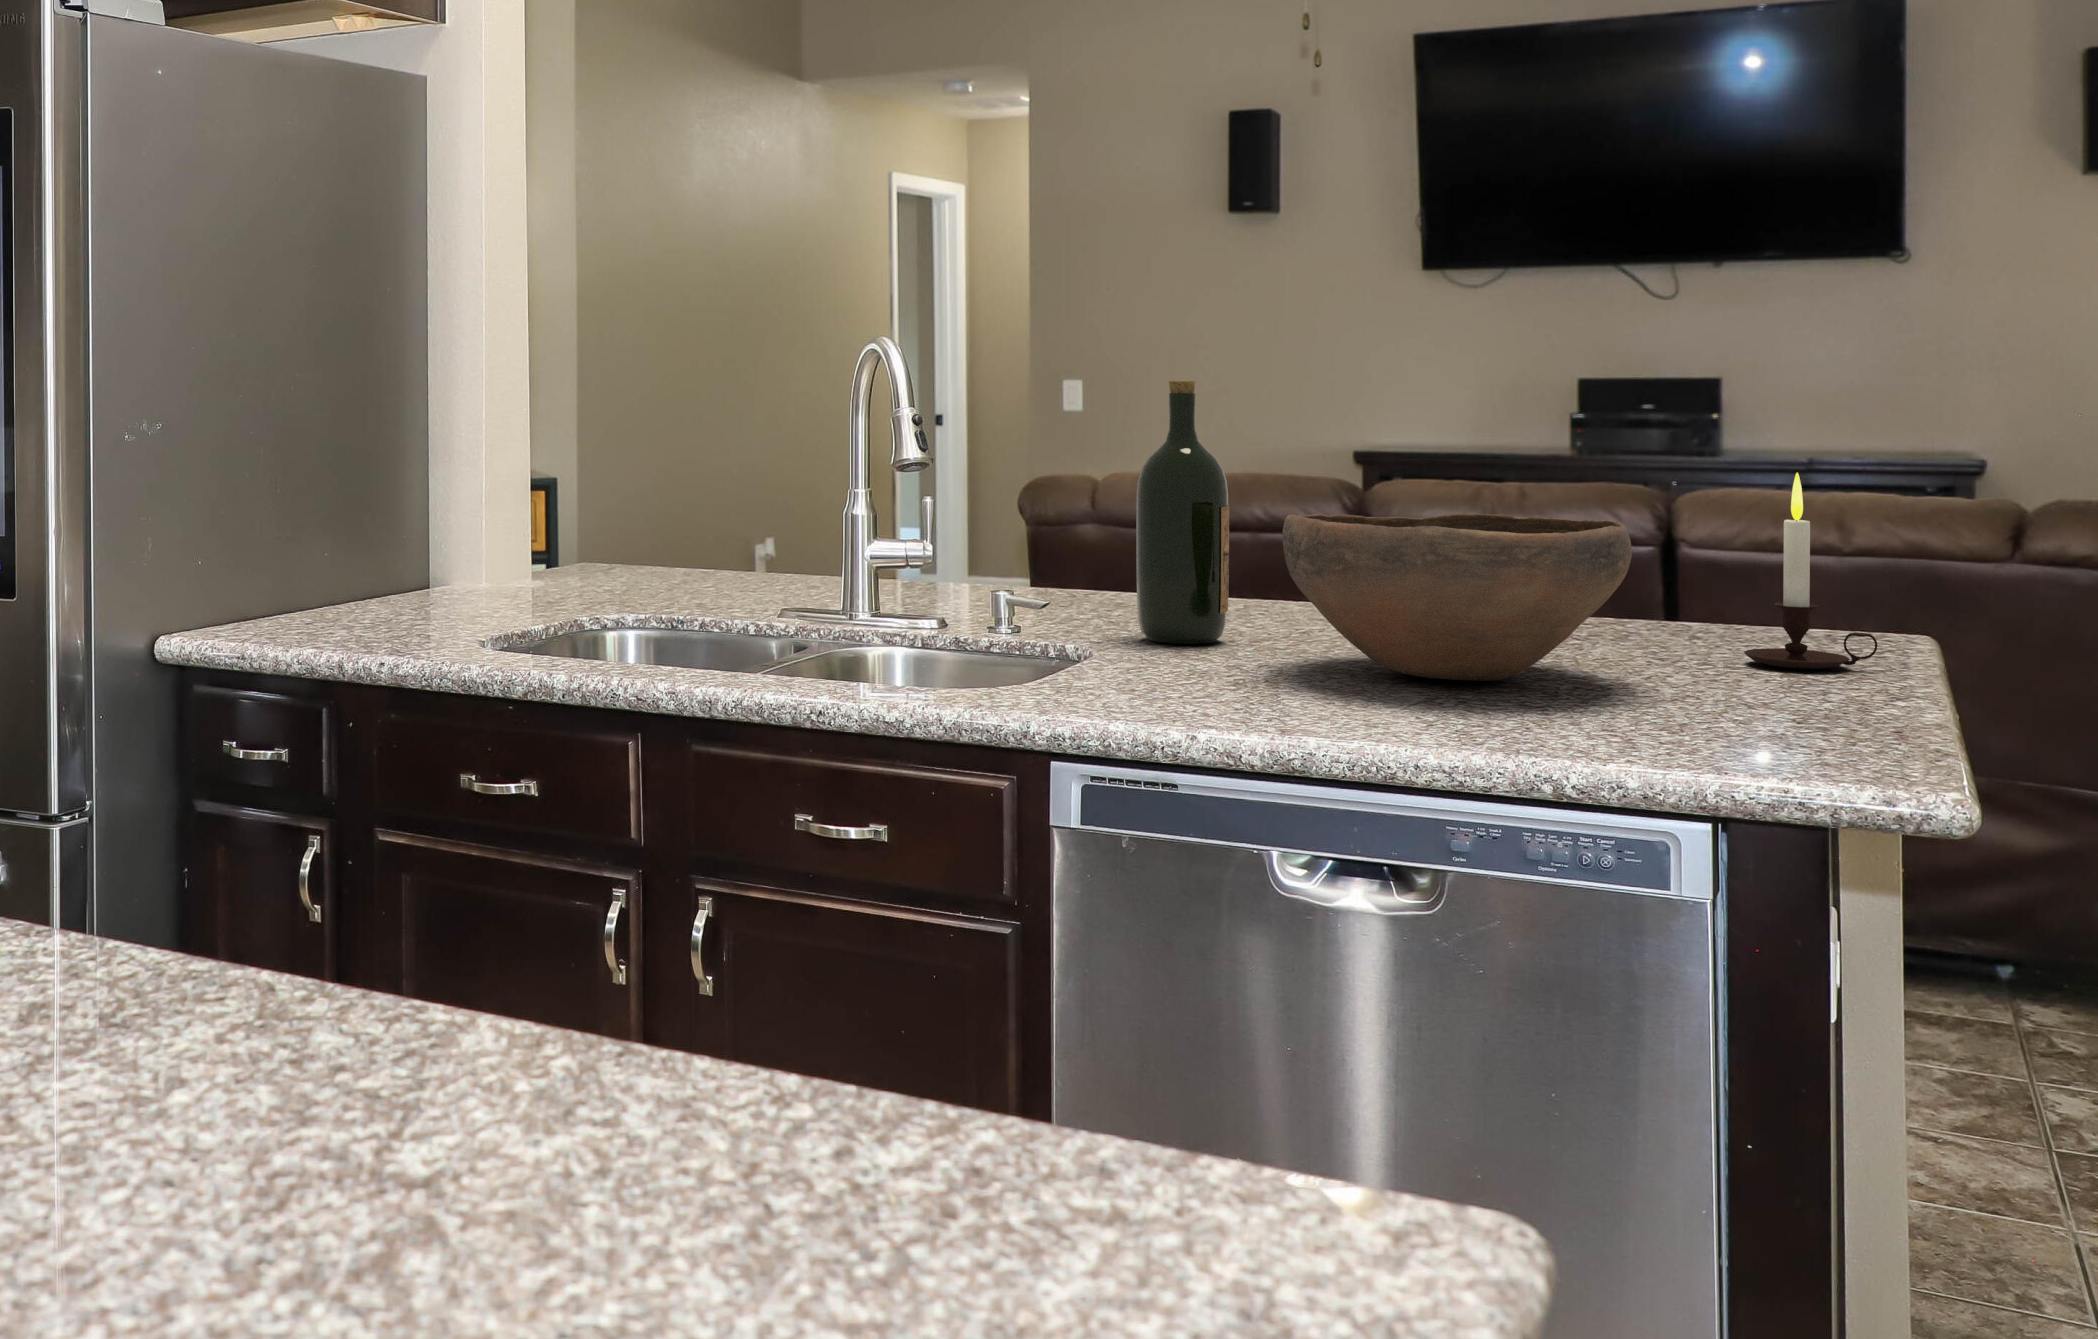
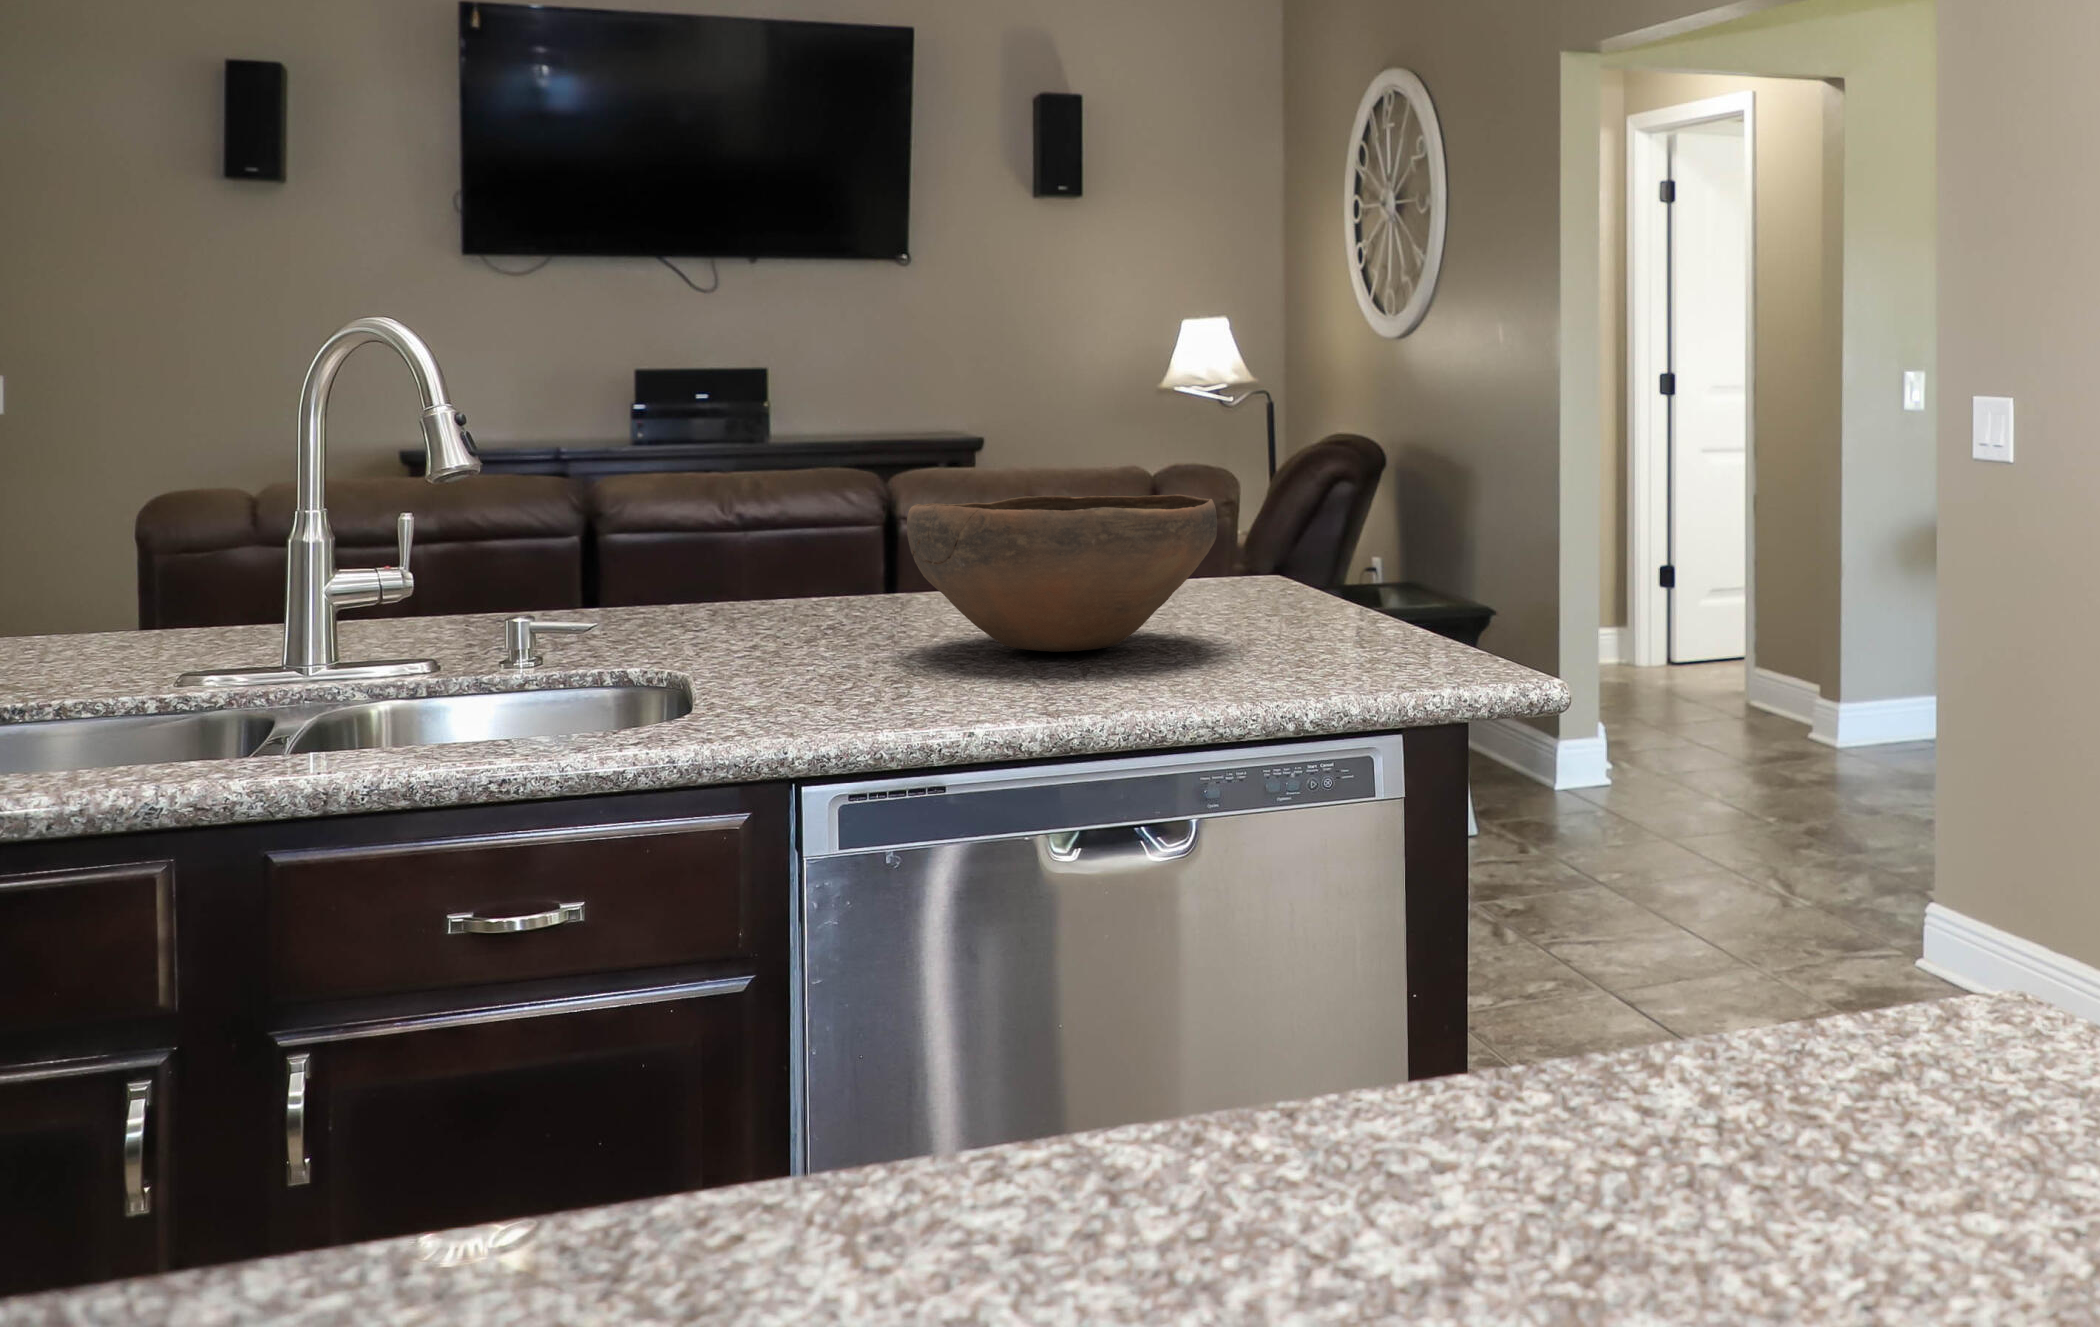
wine bottle: present [1136,381,1229,644] -> none [699,370,801,652]
candle: present [1744,473,1877,669] -> none [1225,448,1318,610]

